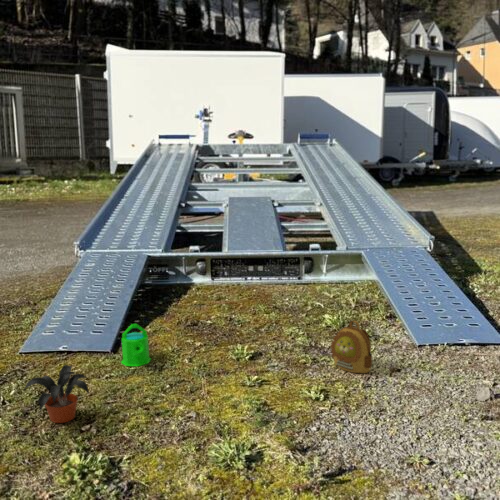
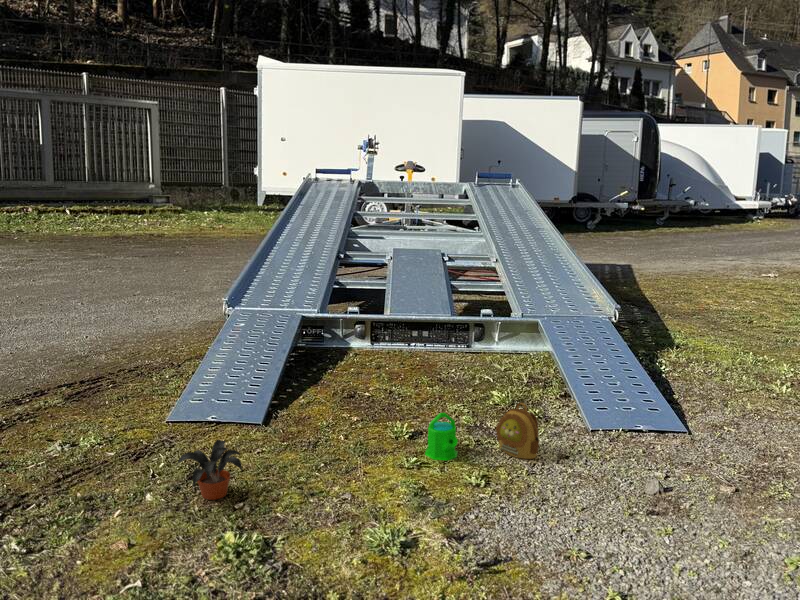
watering can: present [121,324,151,366] -> present [425,413,458,460]

